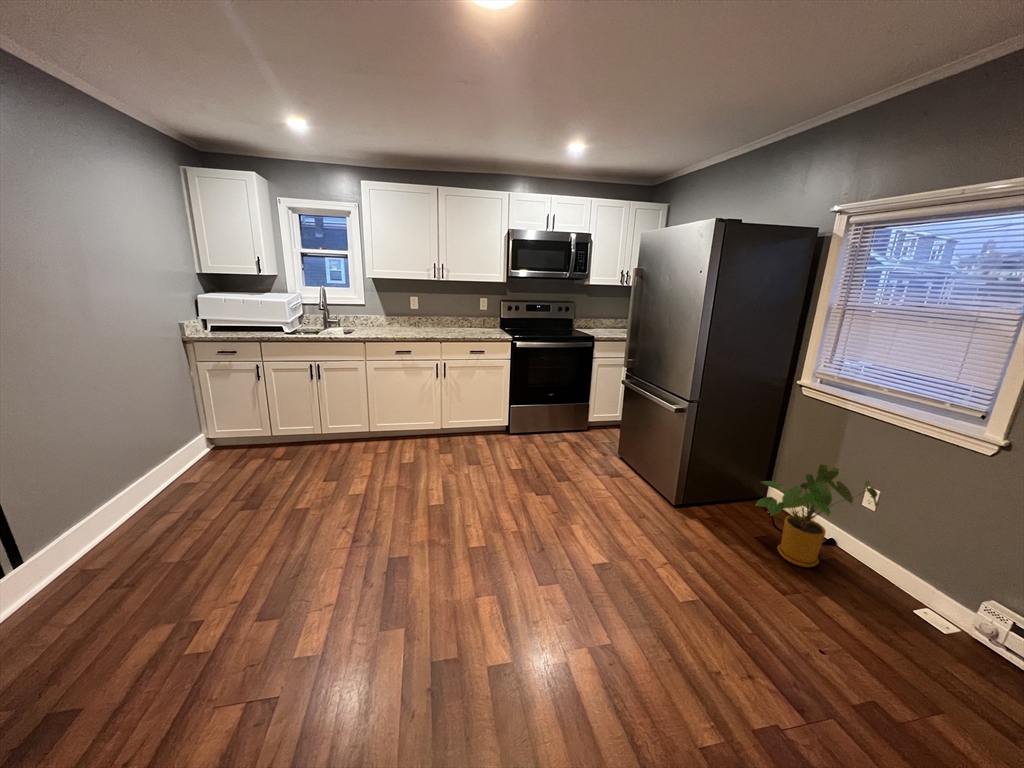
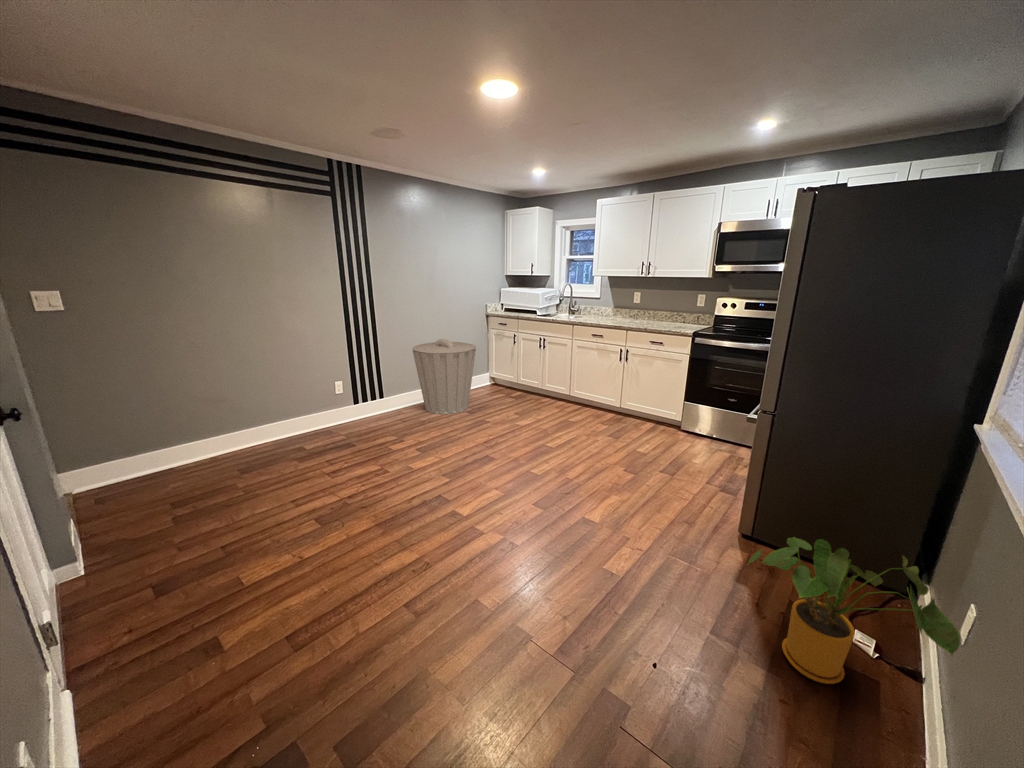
trash can: none [79,396,240,546] -> present [412,339,476,414]

